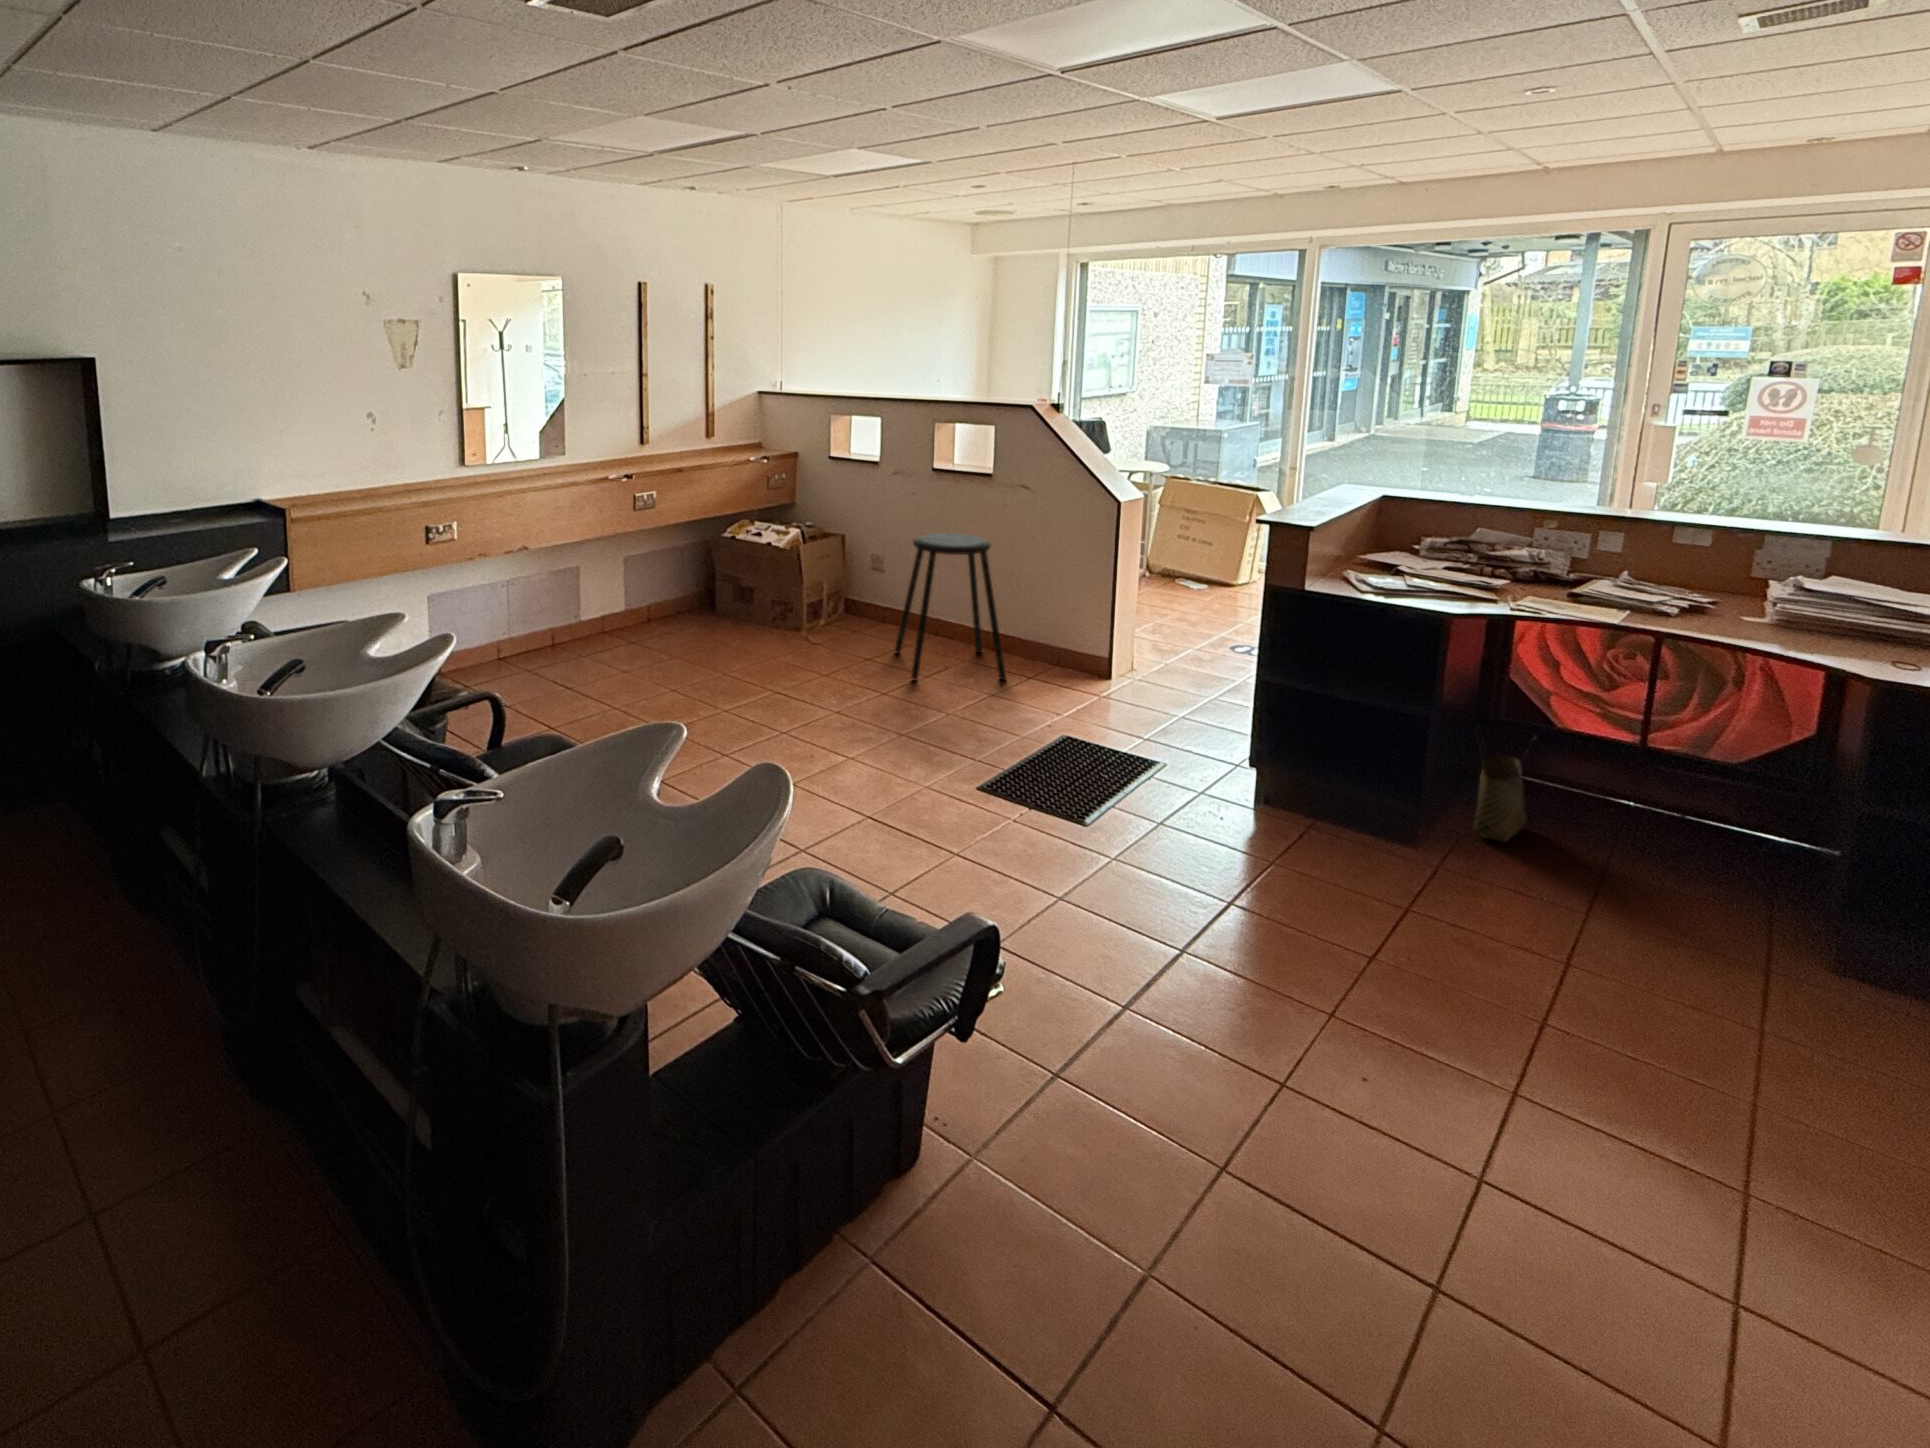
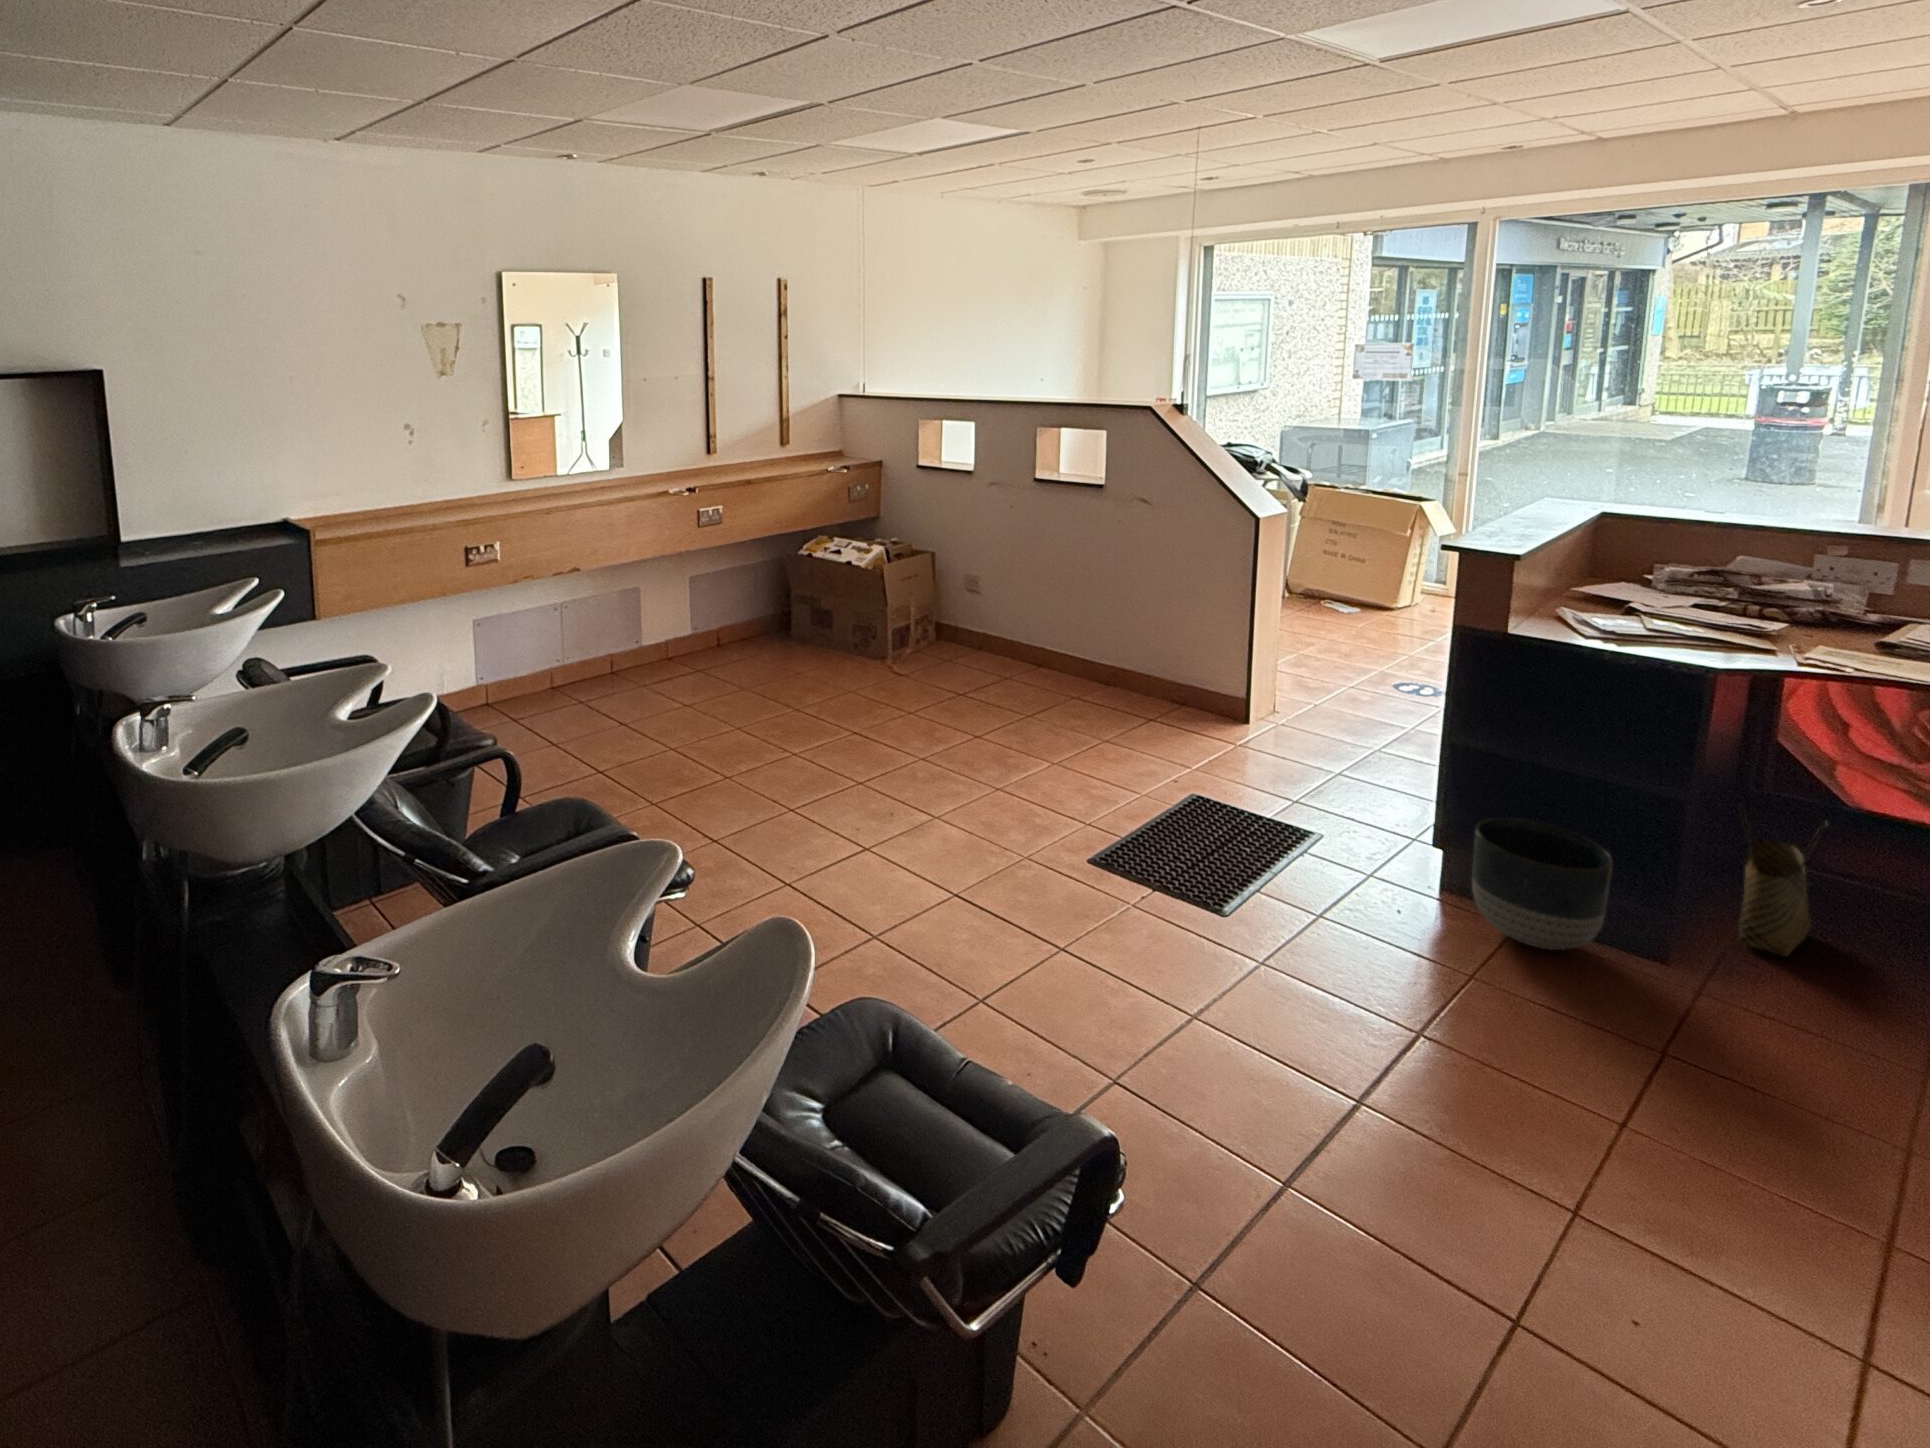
stool: present [895,533,1006,680] -> none [987,551,1116,718]
planter: none [1280,743,1381,844] -> present [1472,819,1613,950]

